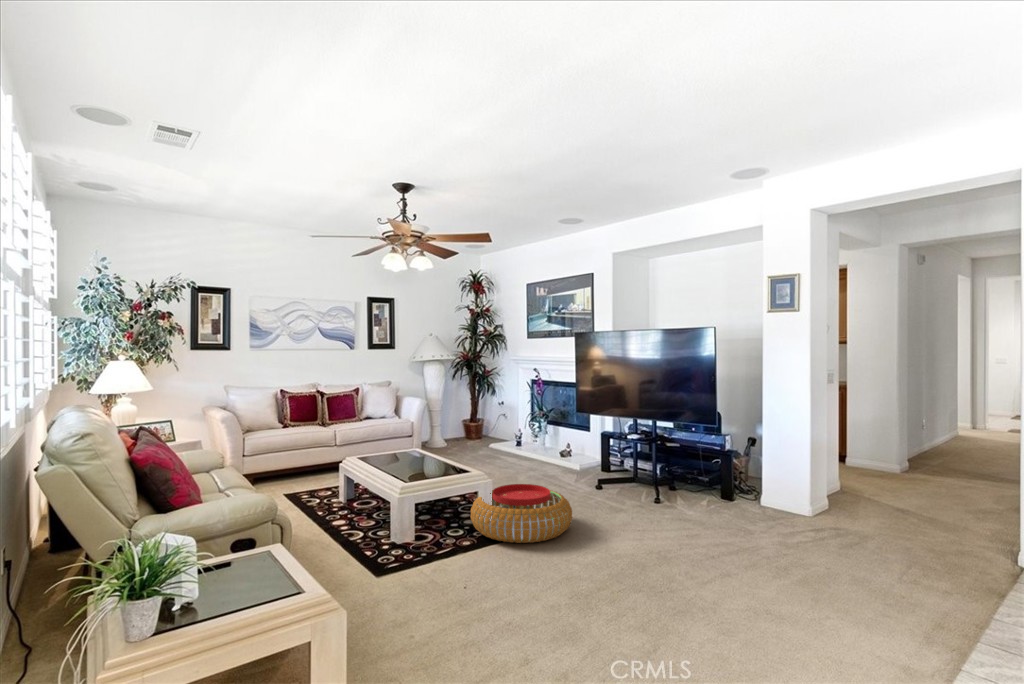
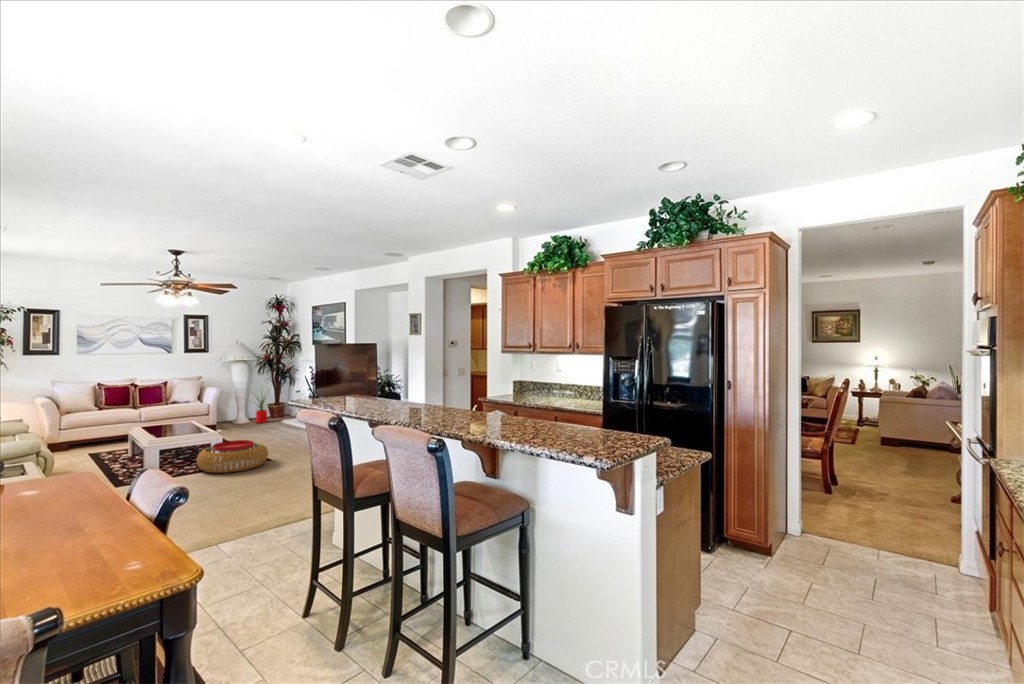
house plant: none [440,391,479,446] -> present [255,389,270,423]

